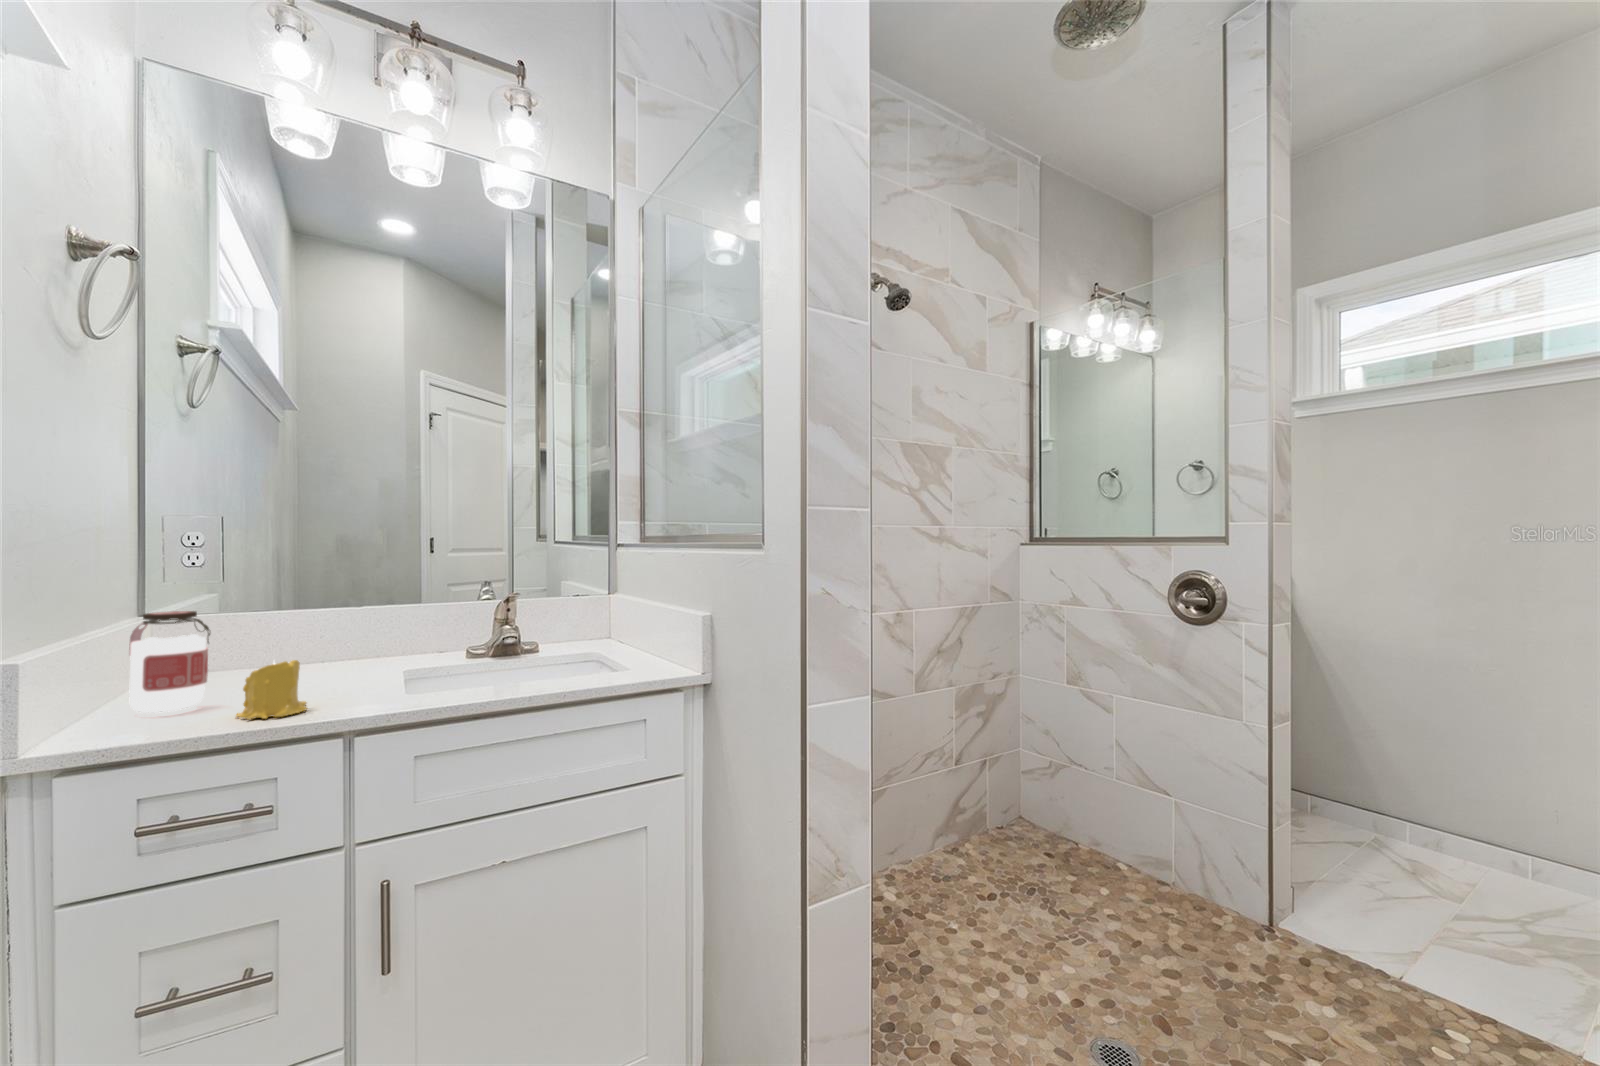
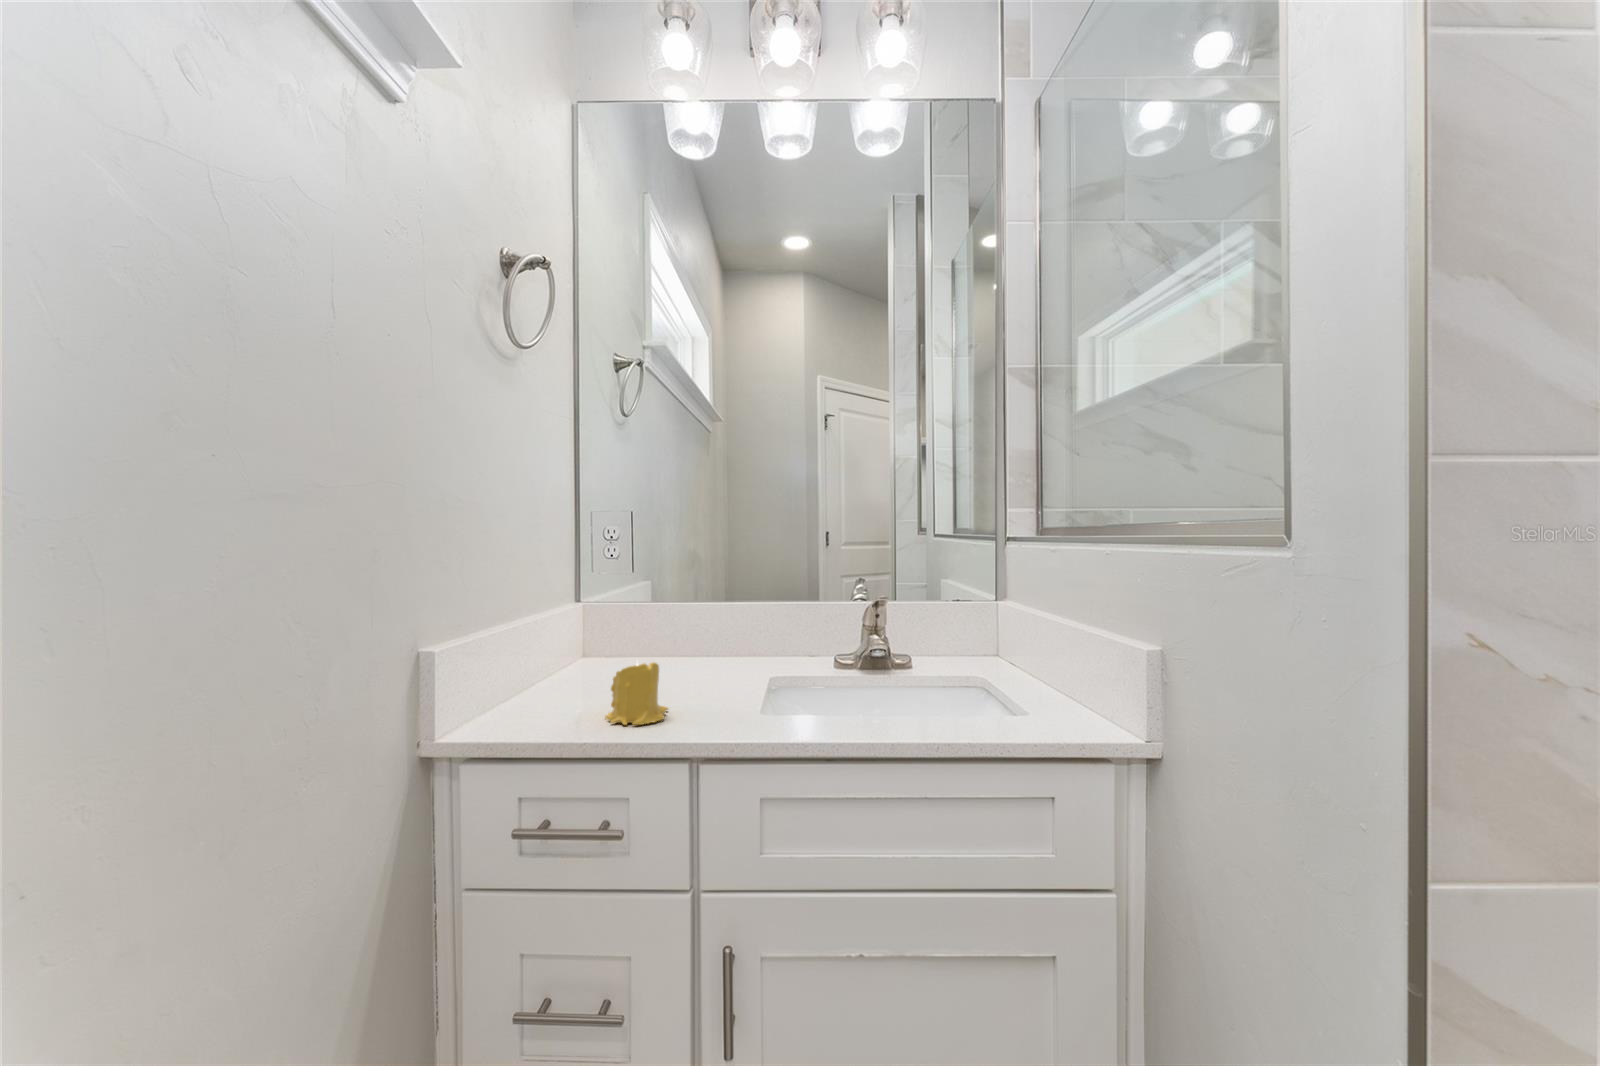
jar: present [129,611,210,713] -> none [539,600,600,701]

